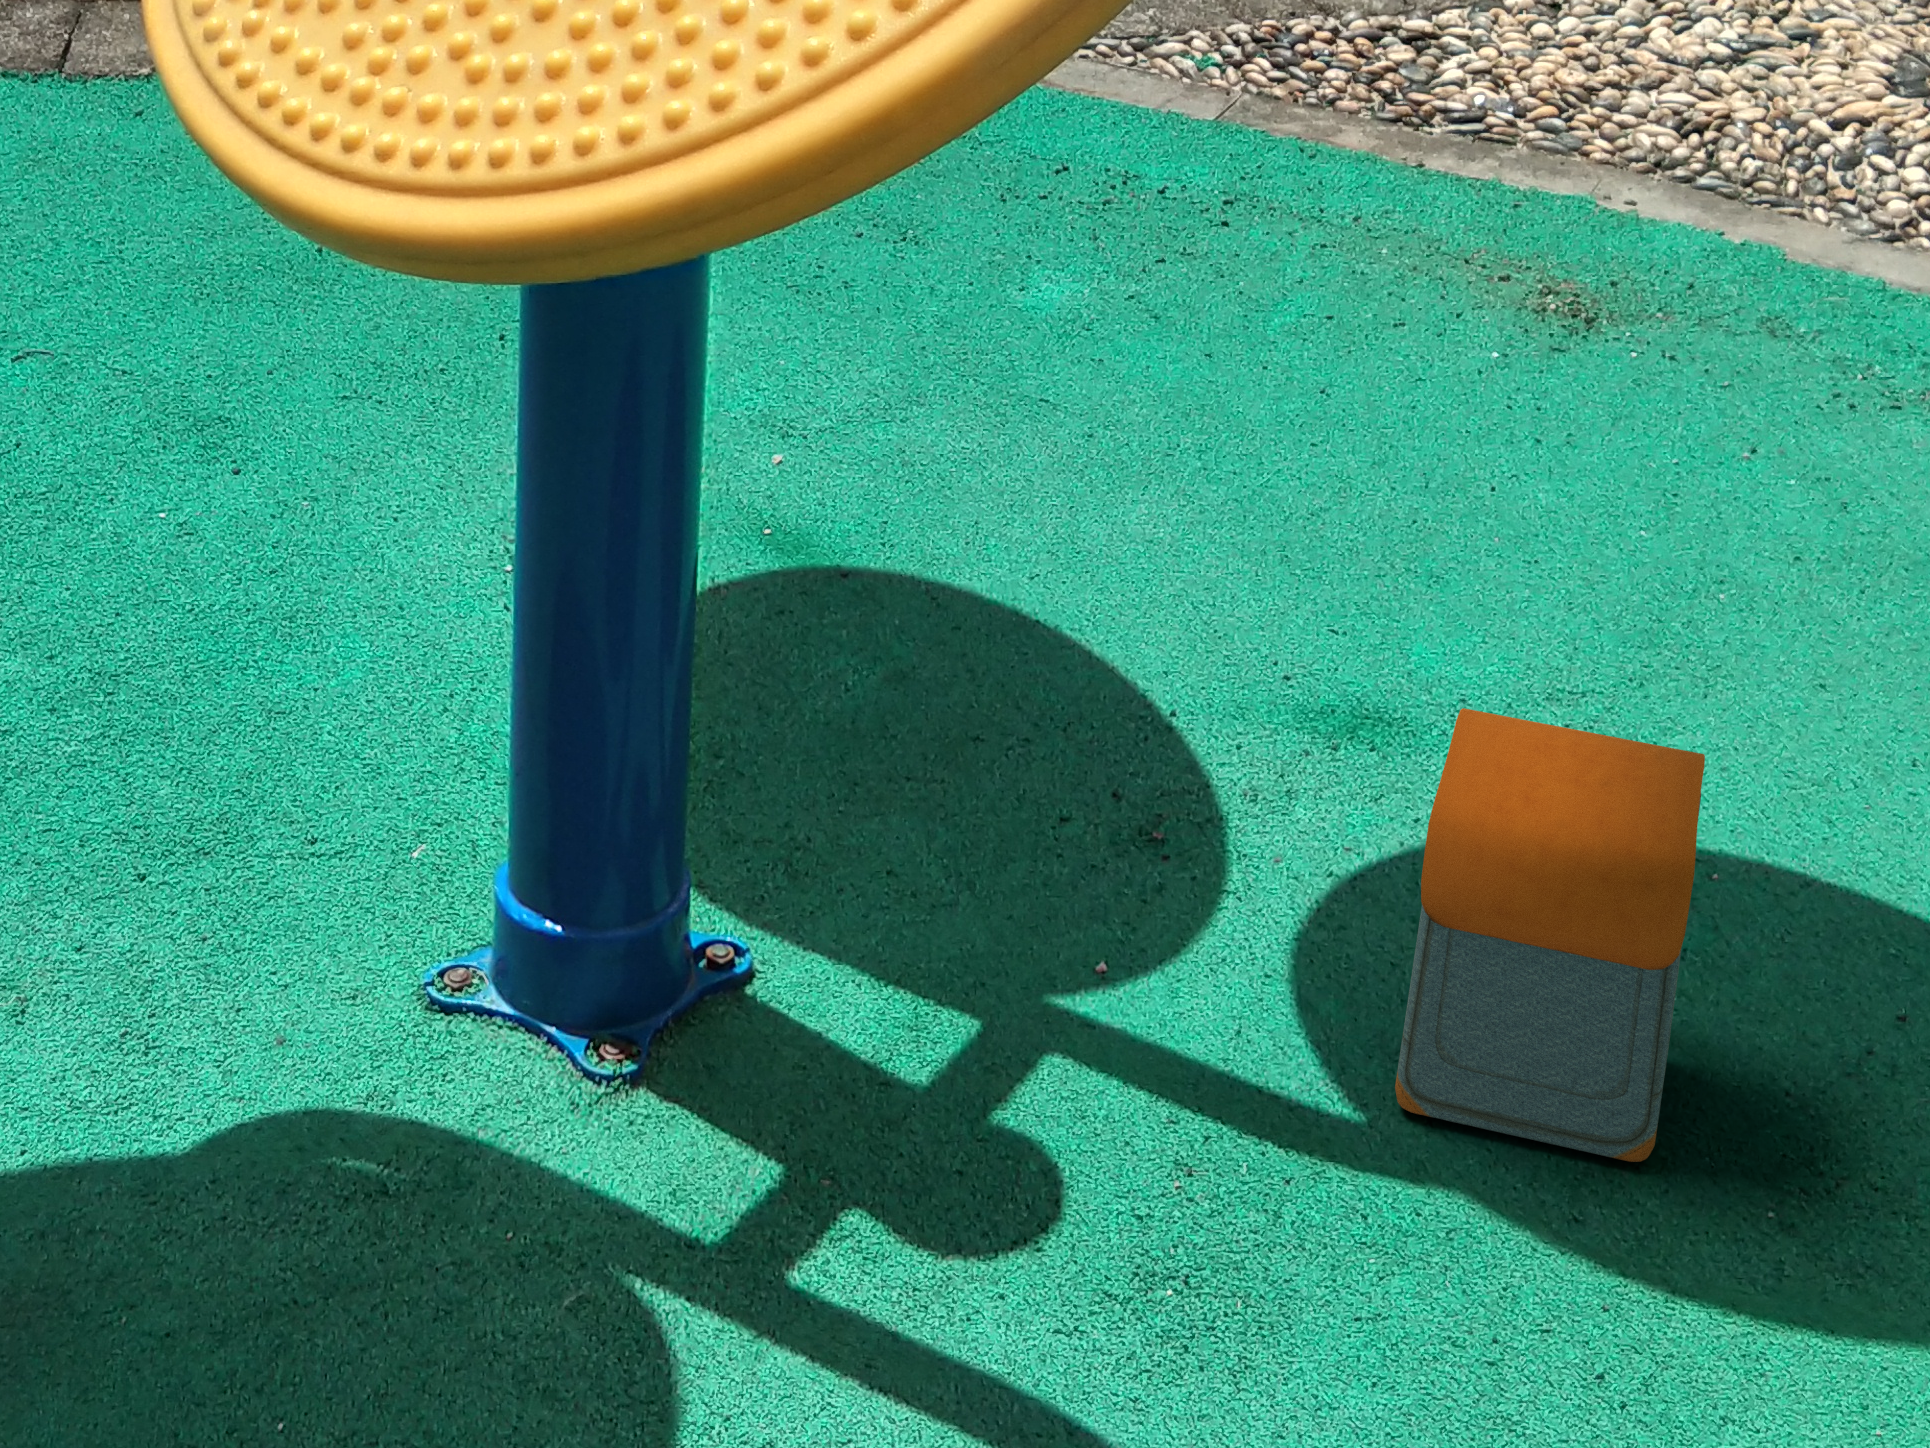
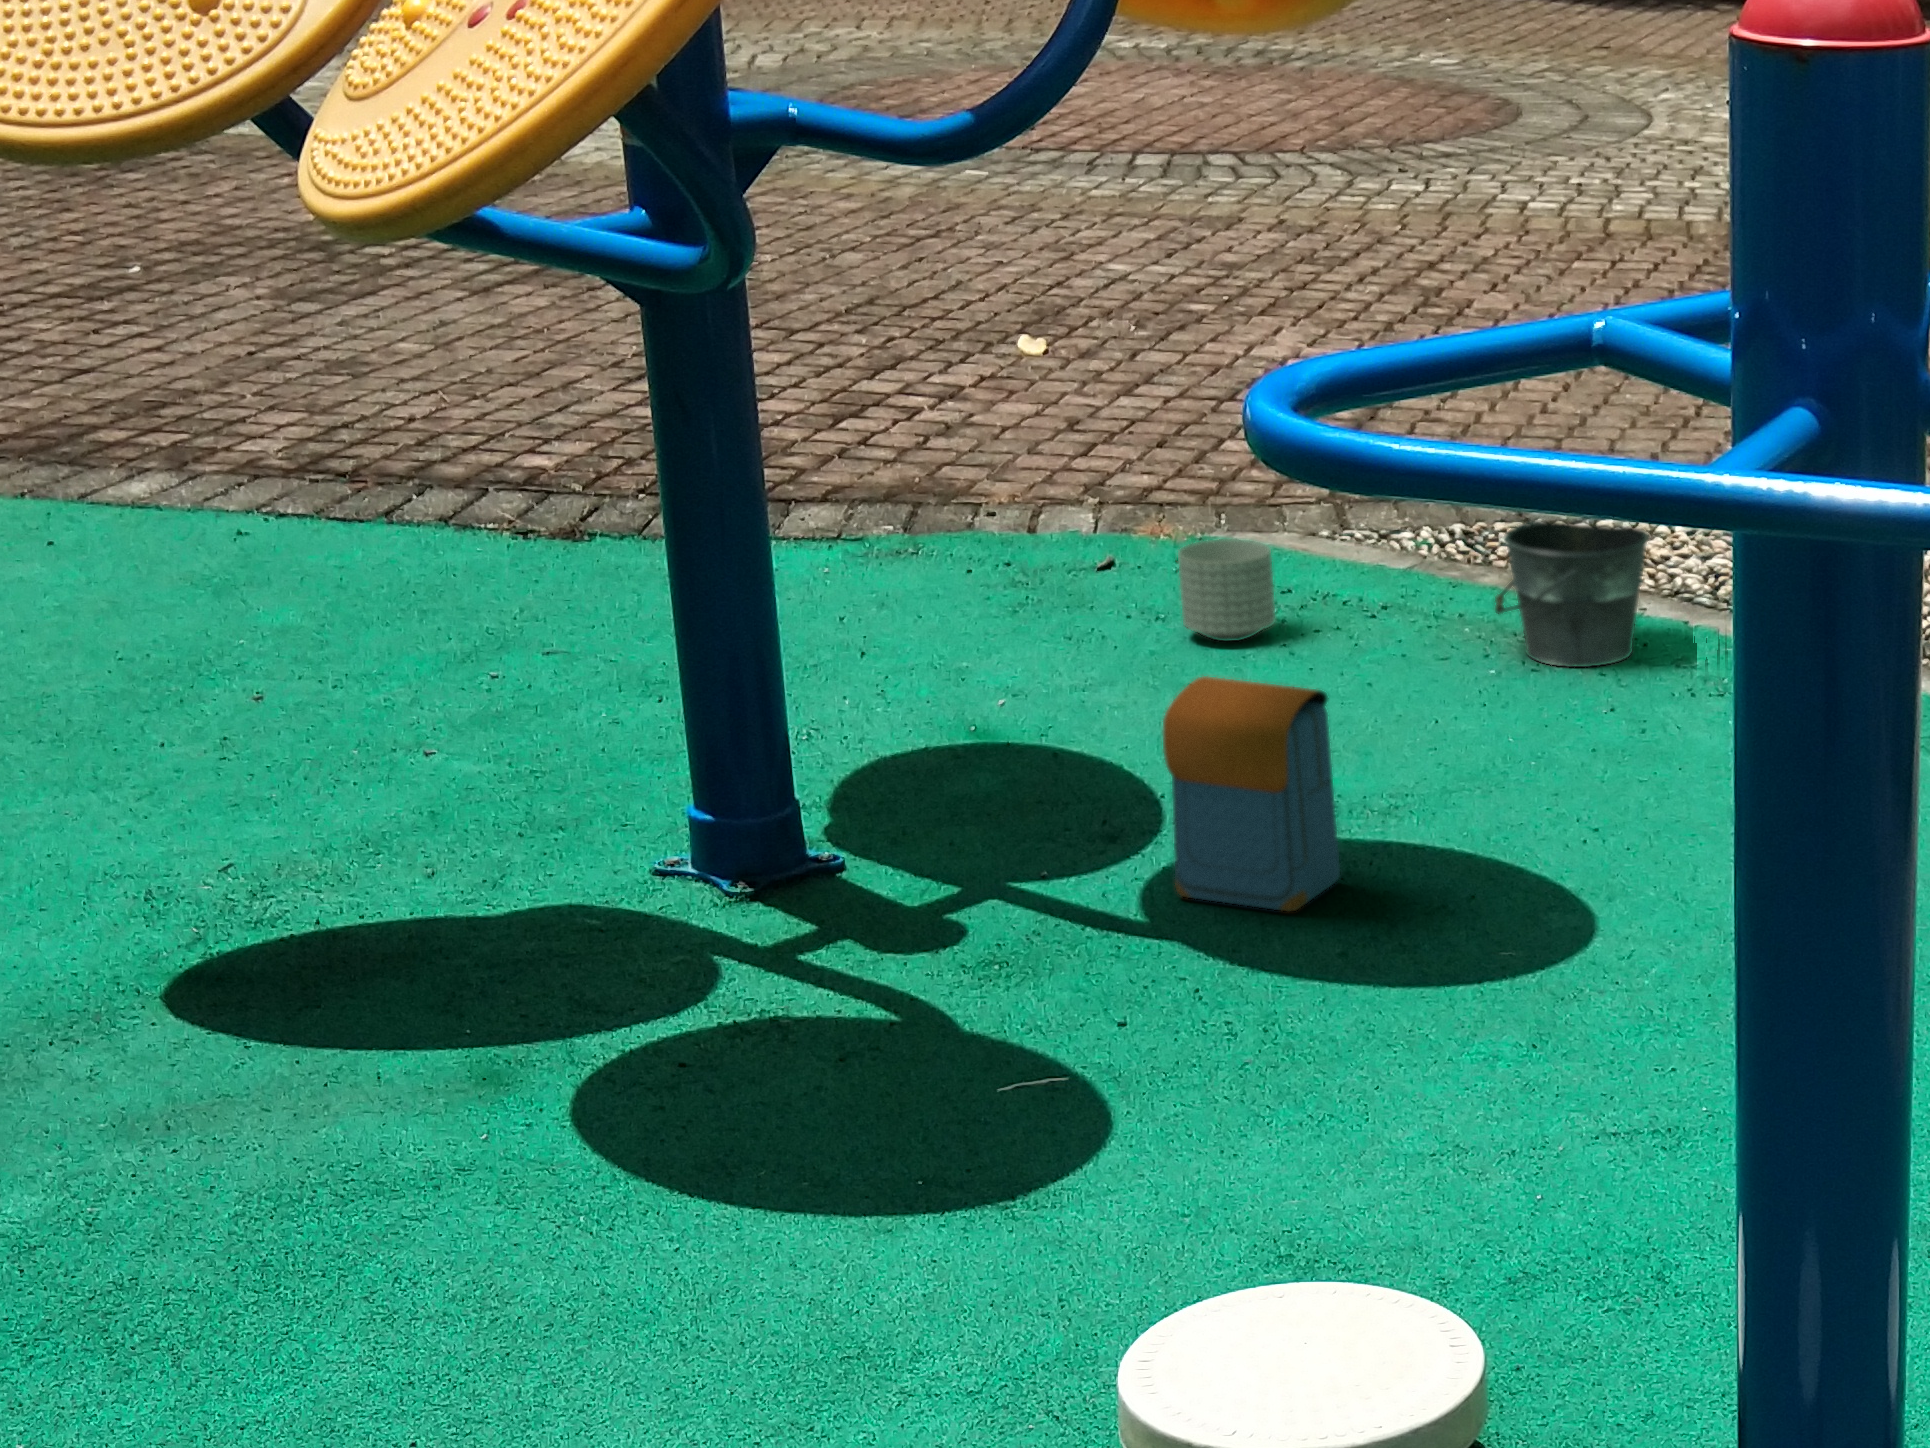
bucket: none [1506,162,1778,418] -> present [1495,520,1649,667]
planter: none [995,188,1147,356] -> present [1178,539,1275,641]

